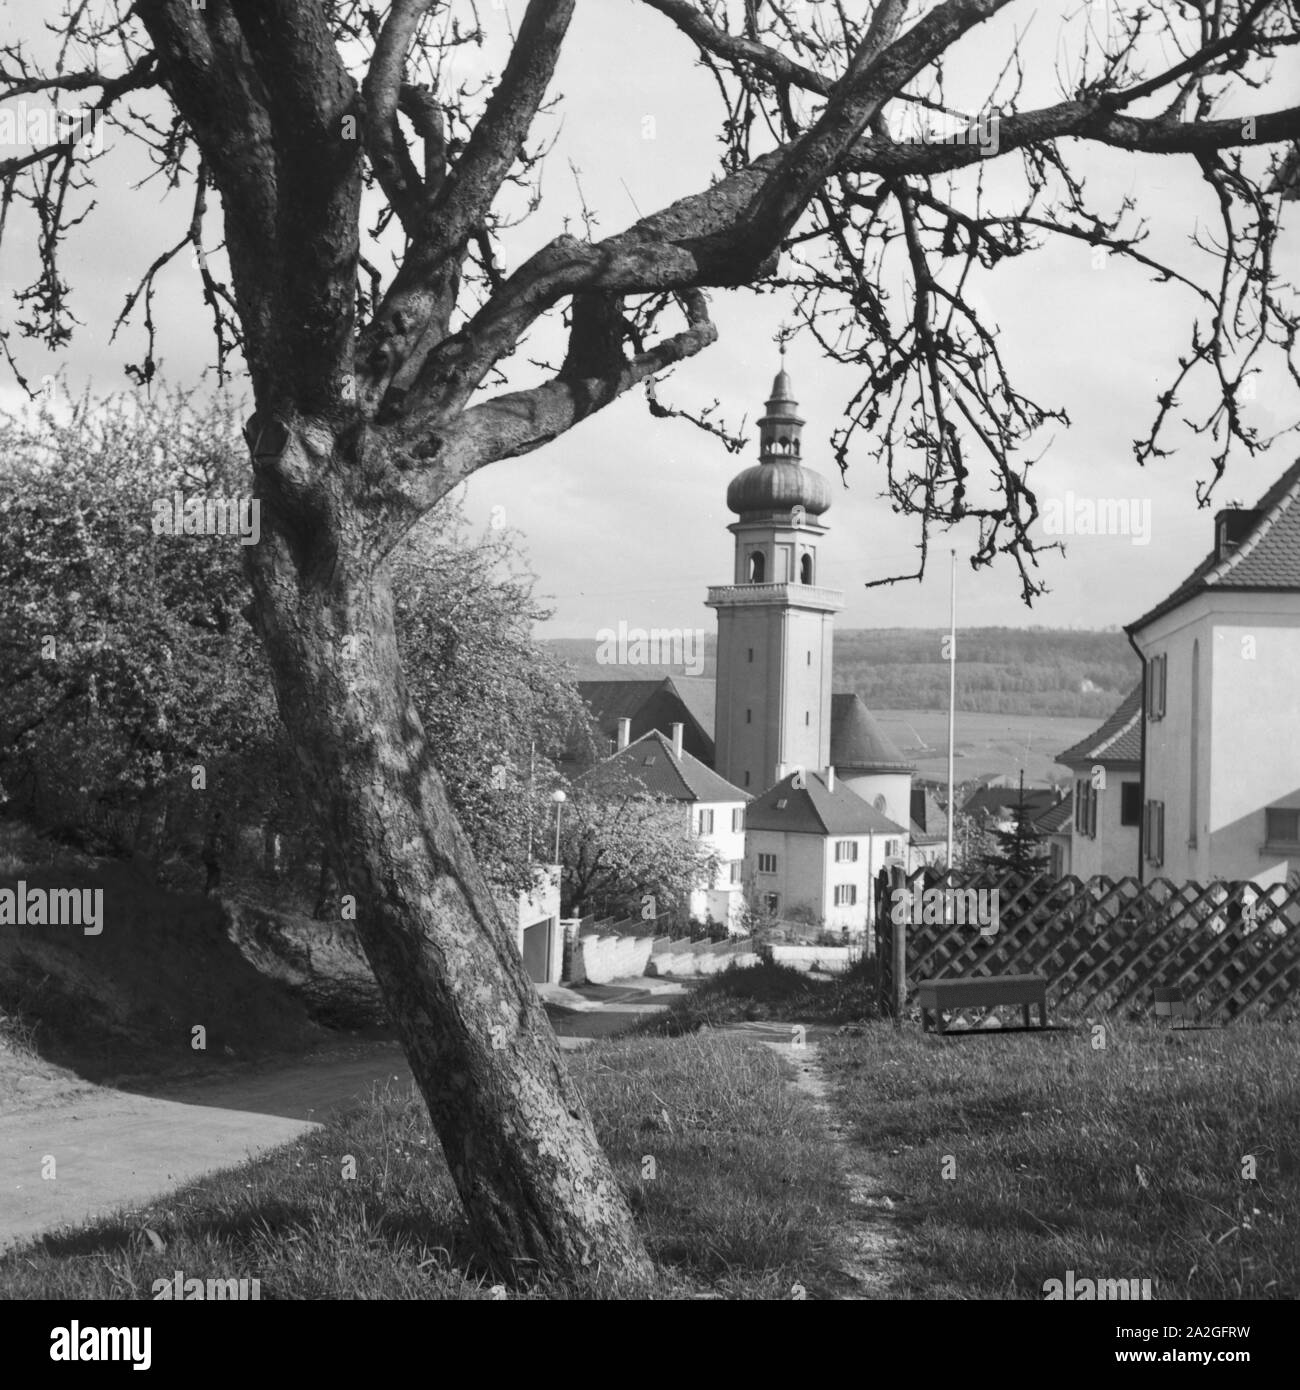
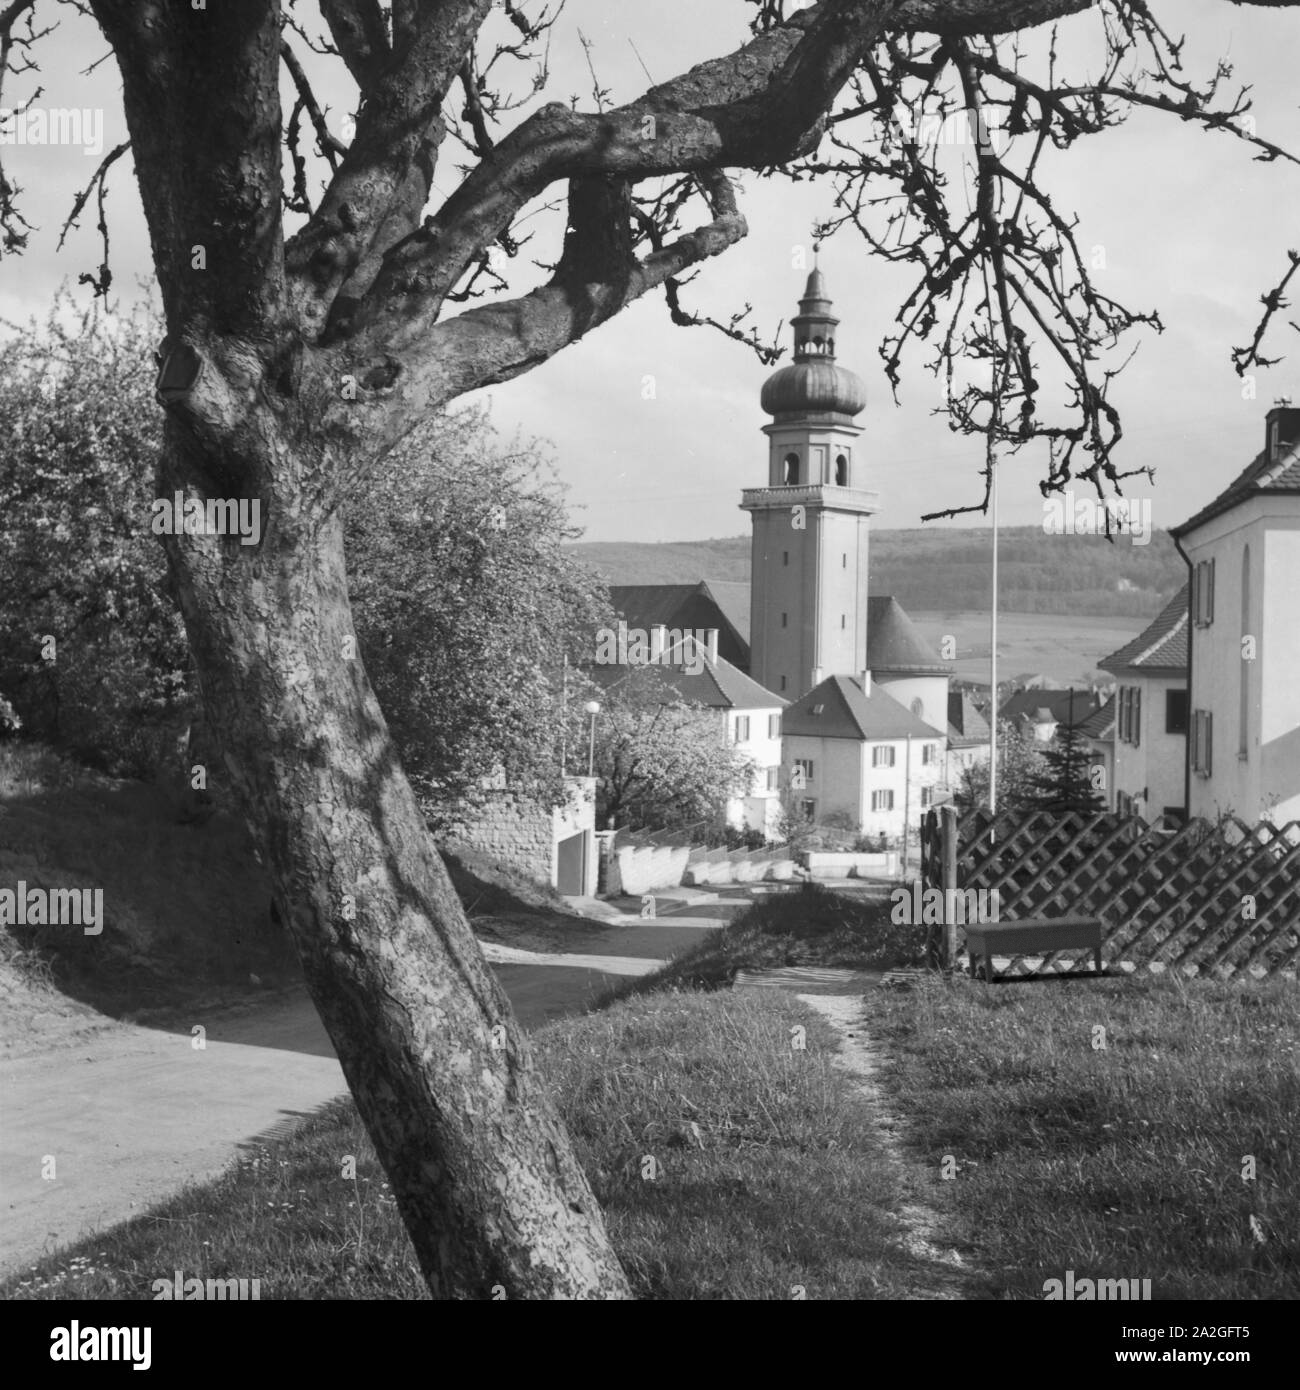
planter: present [1154,987,1184,1030] -> none [1218,930,1250,977]

